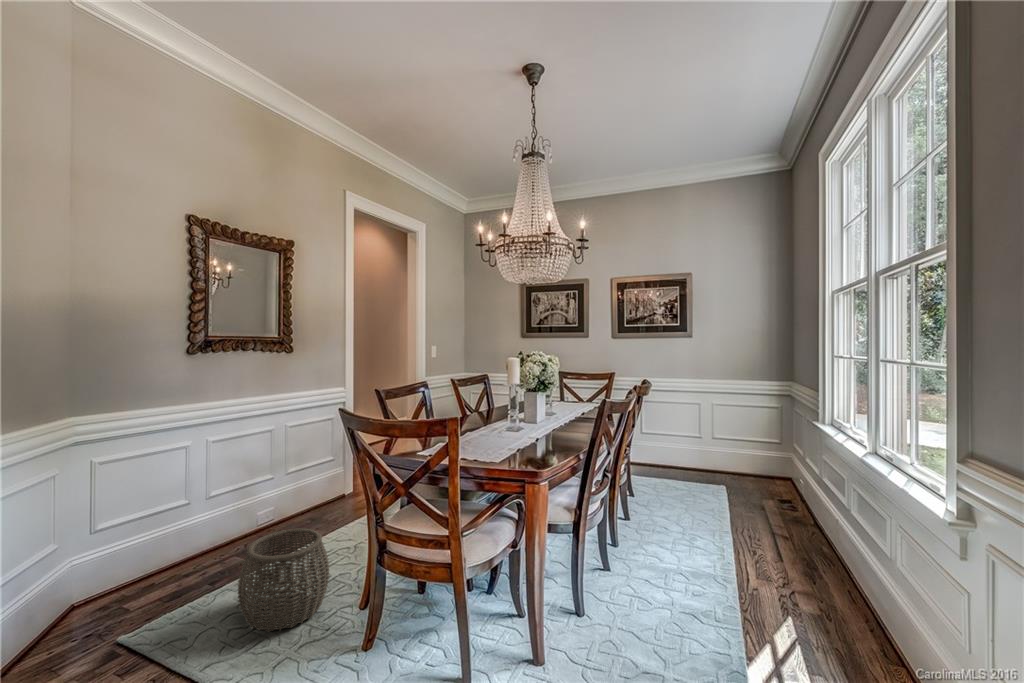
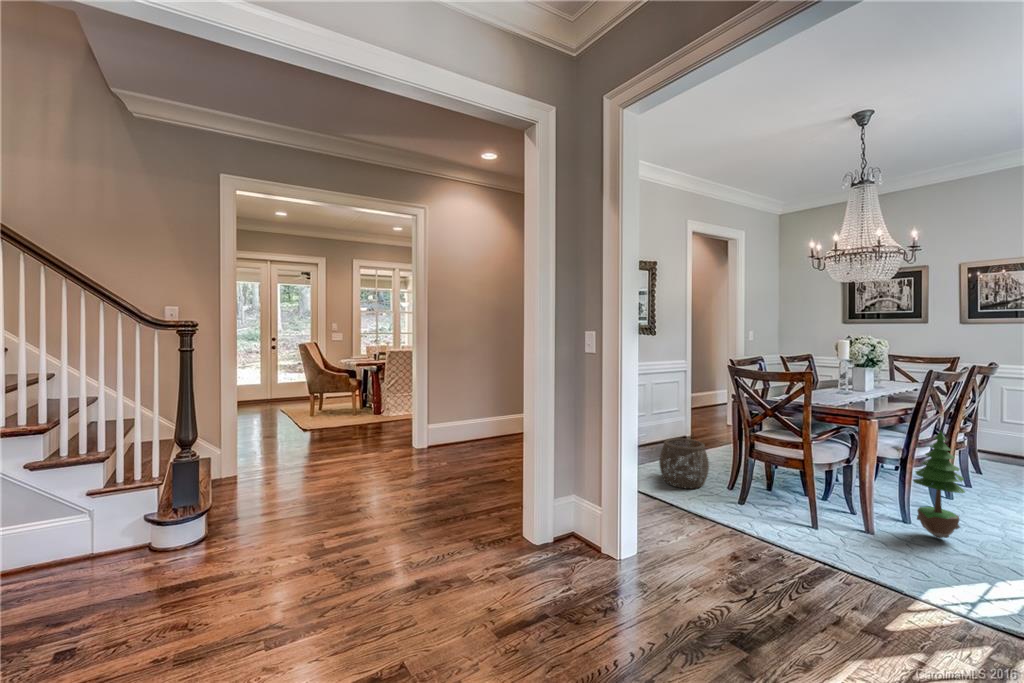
potted tree: none [588,484,643,637] -> present [913,431,965,538]

